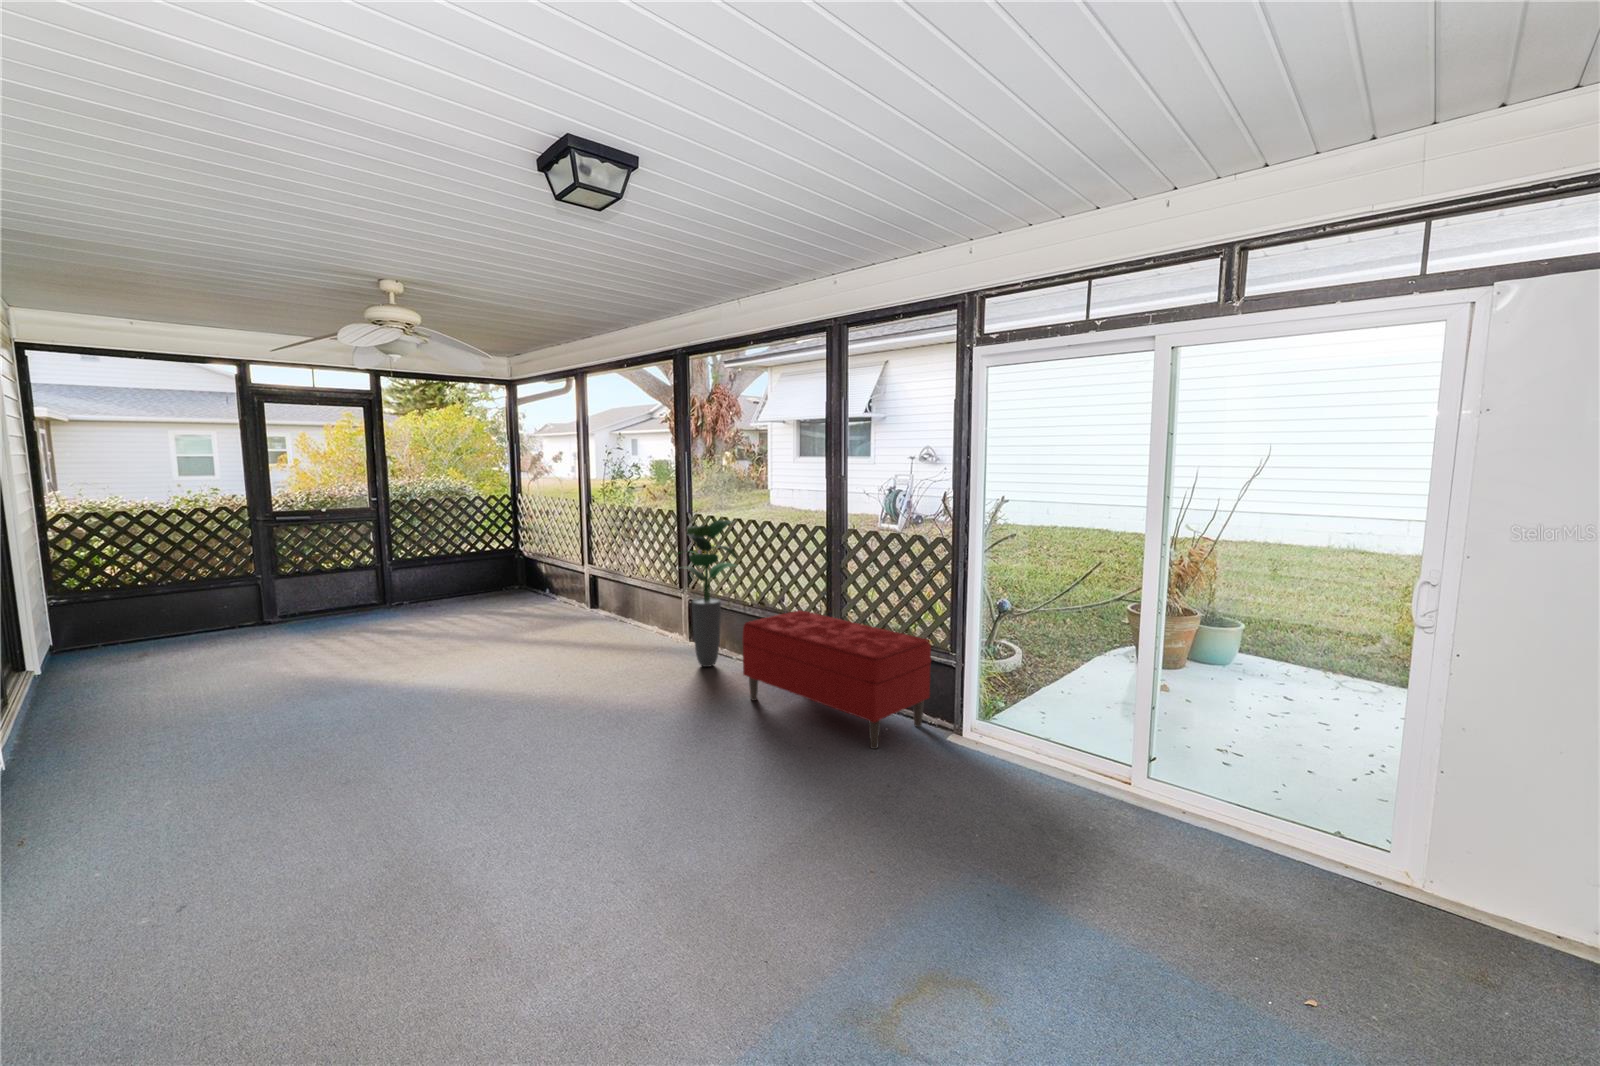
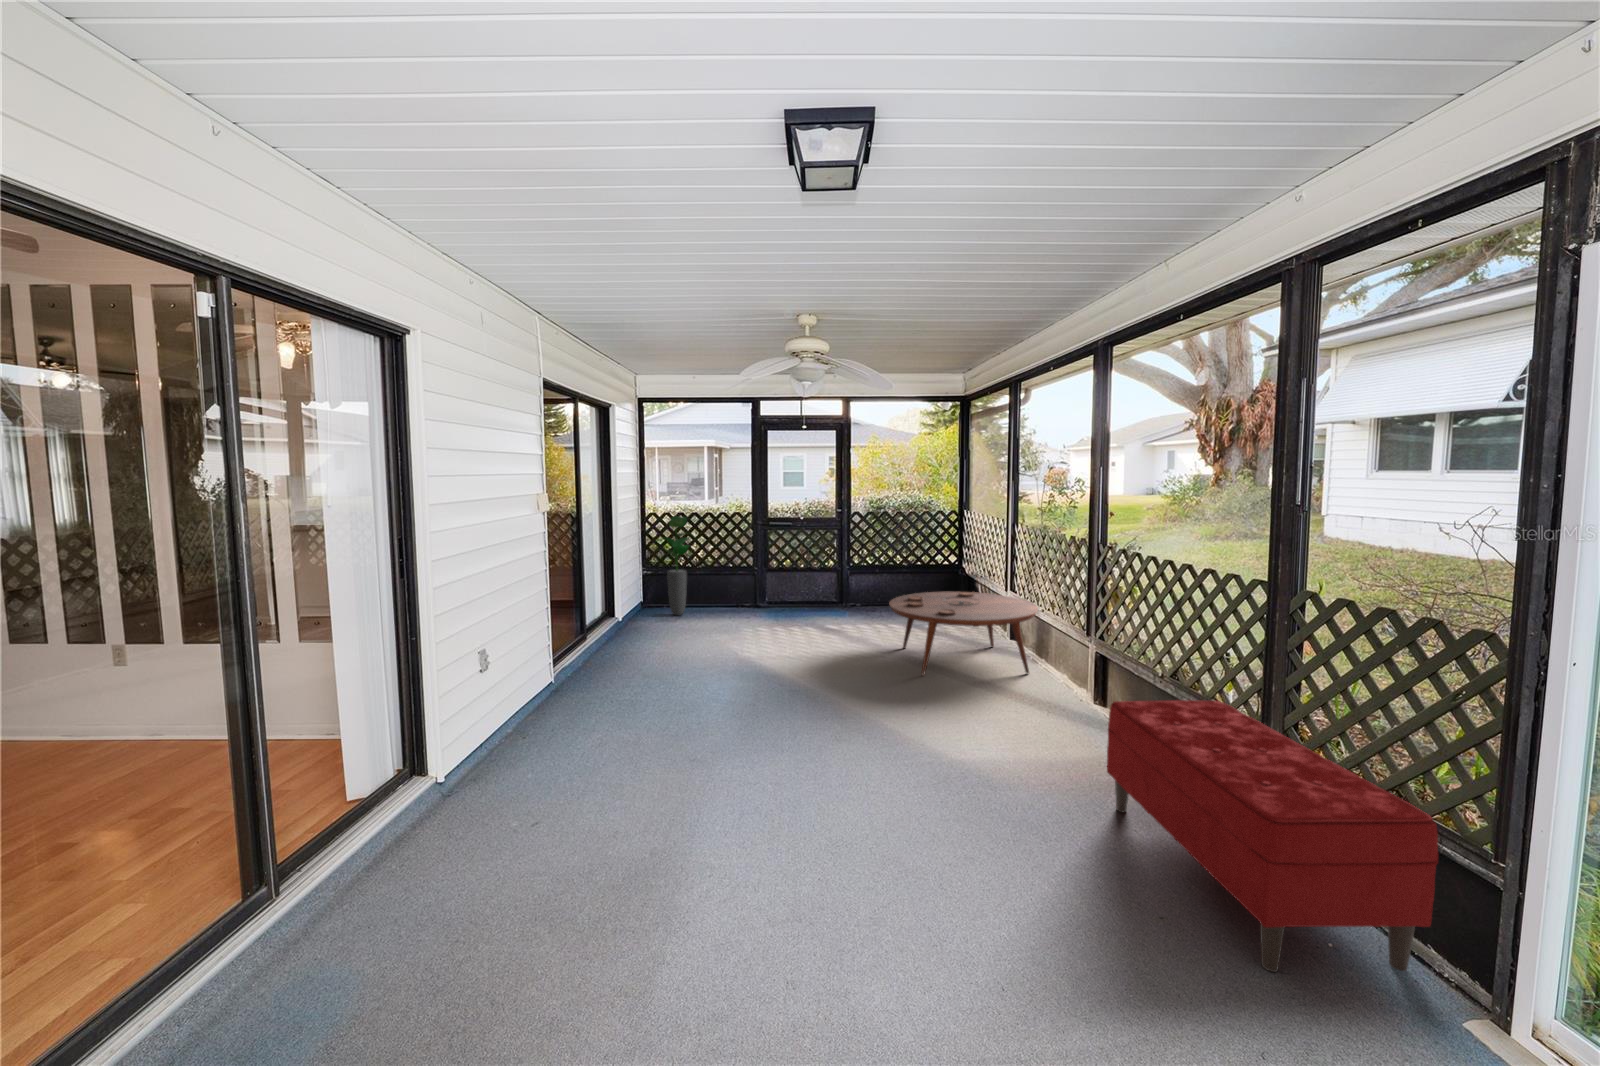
potted plant: present [684,520,736,667] -> present [666,516,696,615]
coffee table: none [483,569,627,651] -> present [889,592,1038,676]

